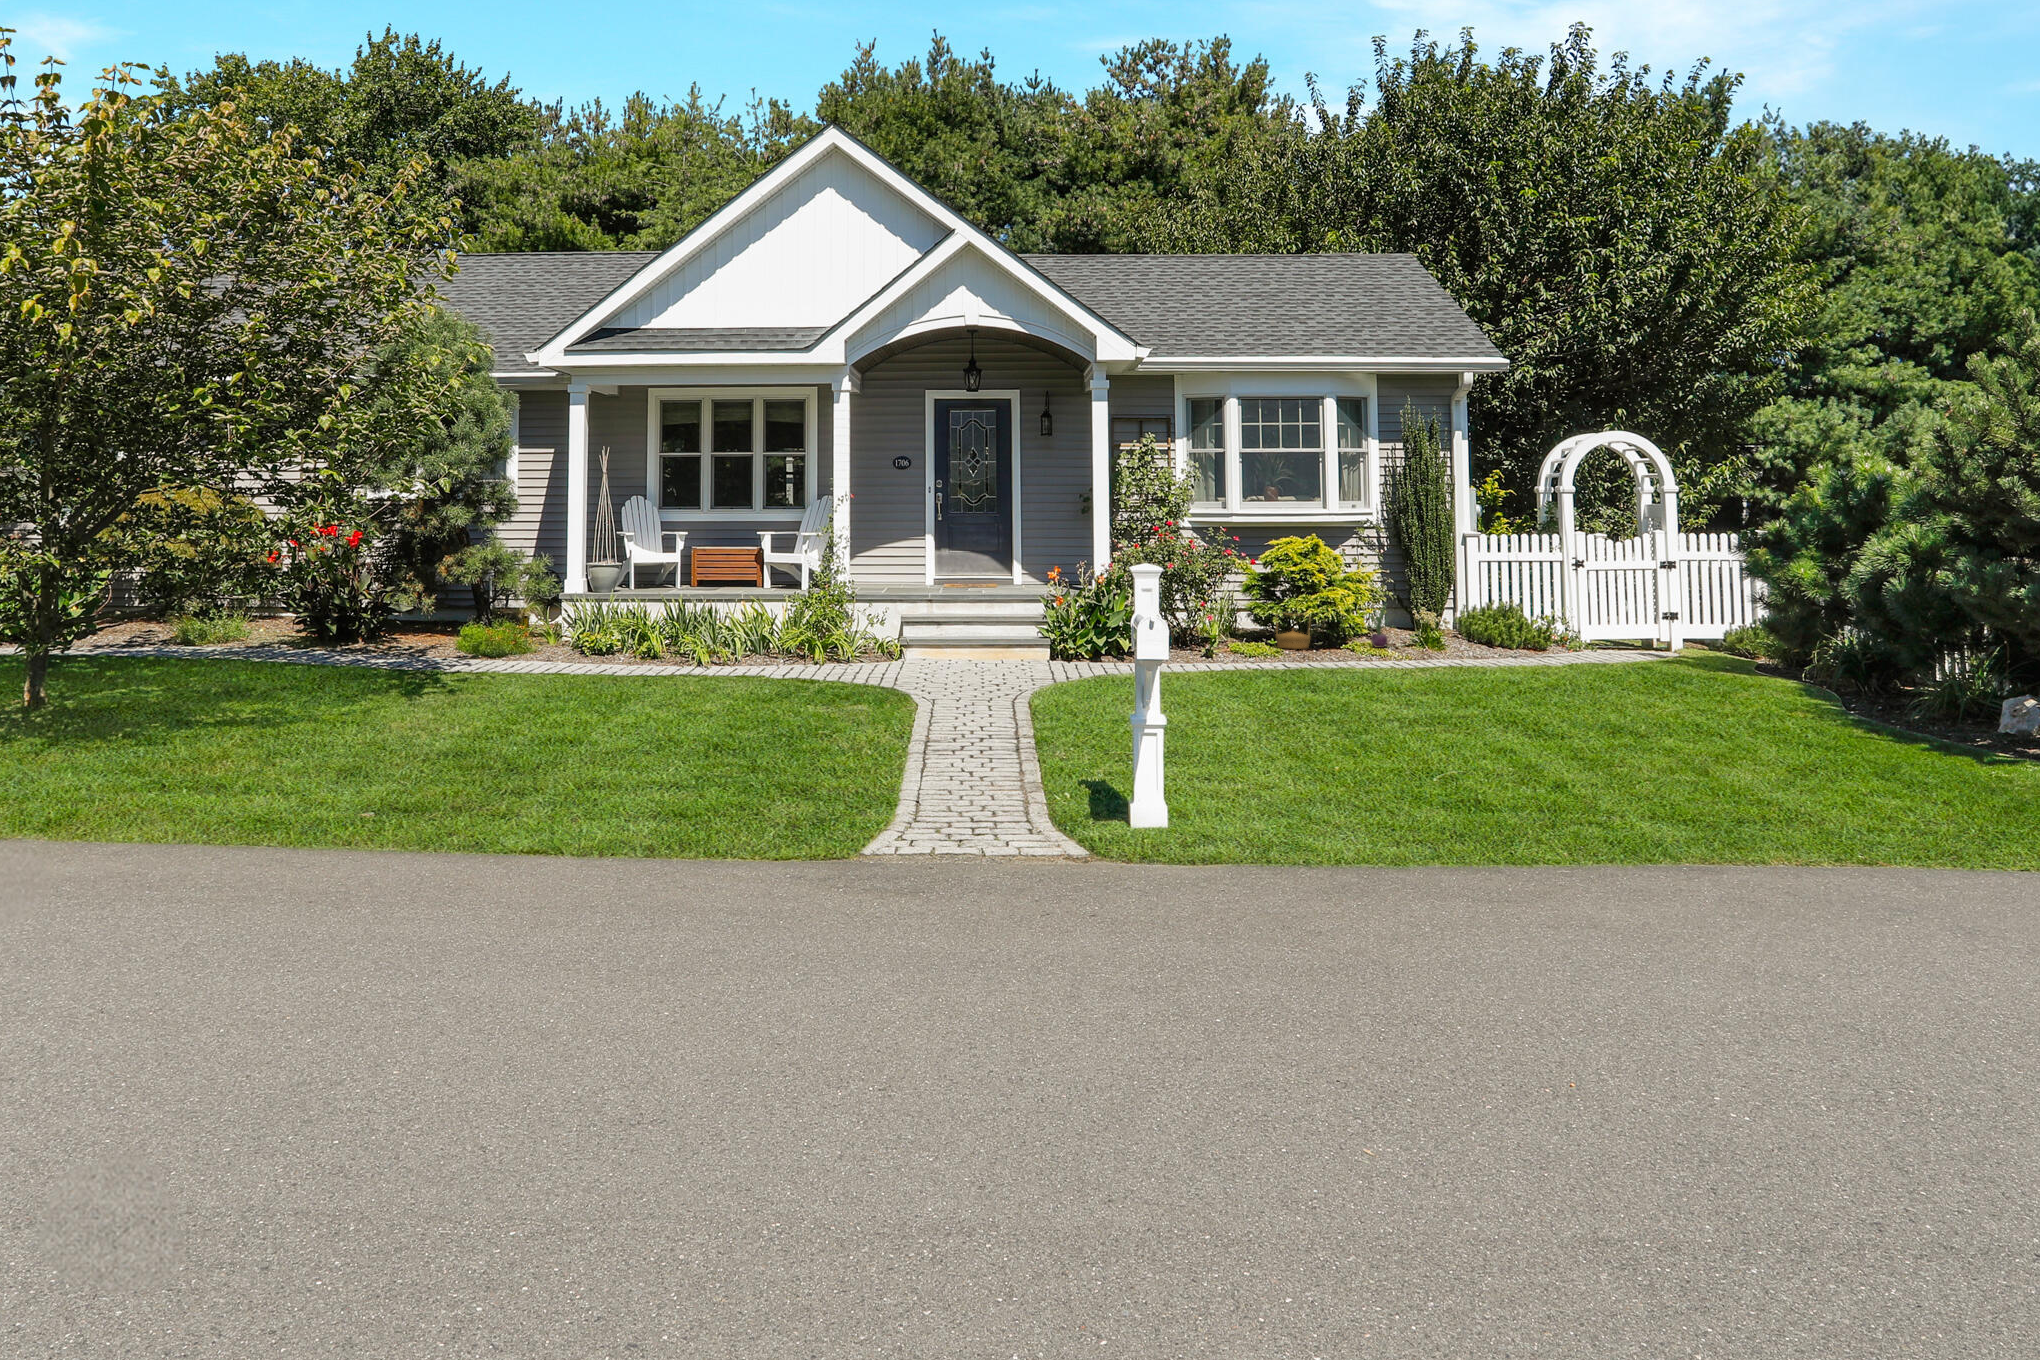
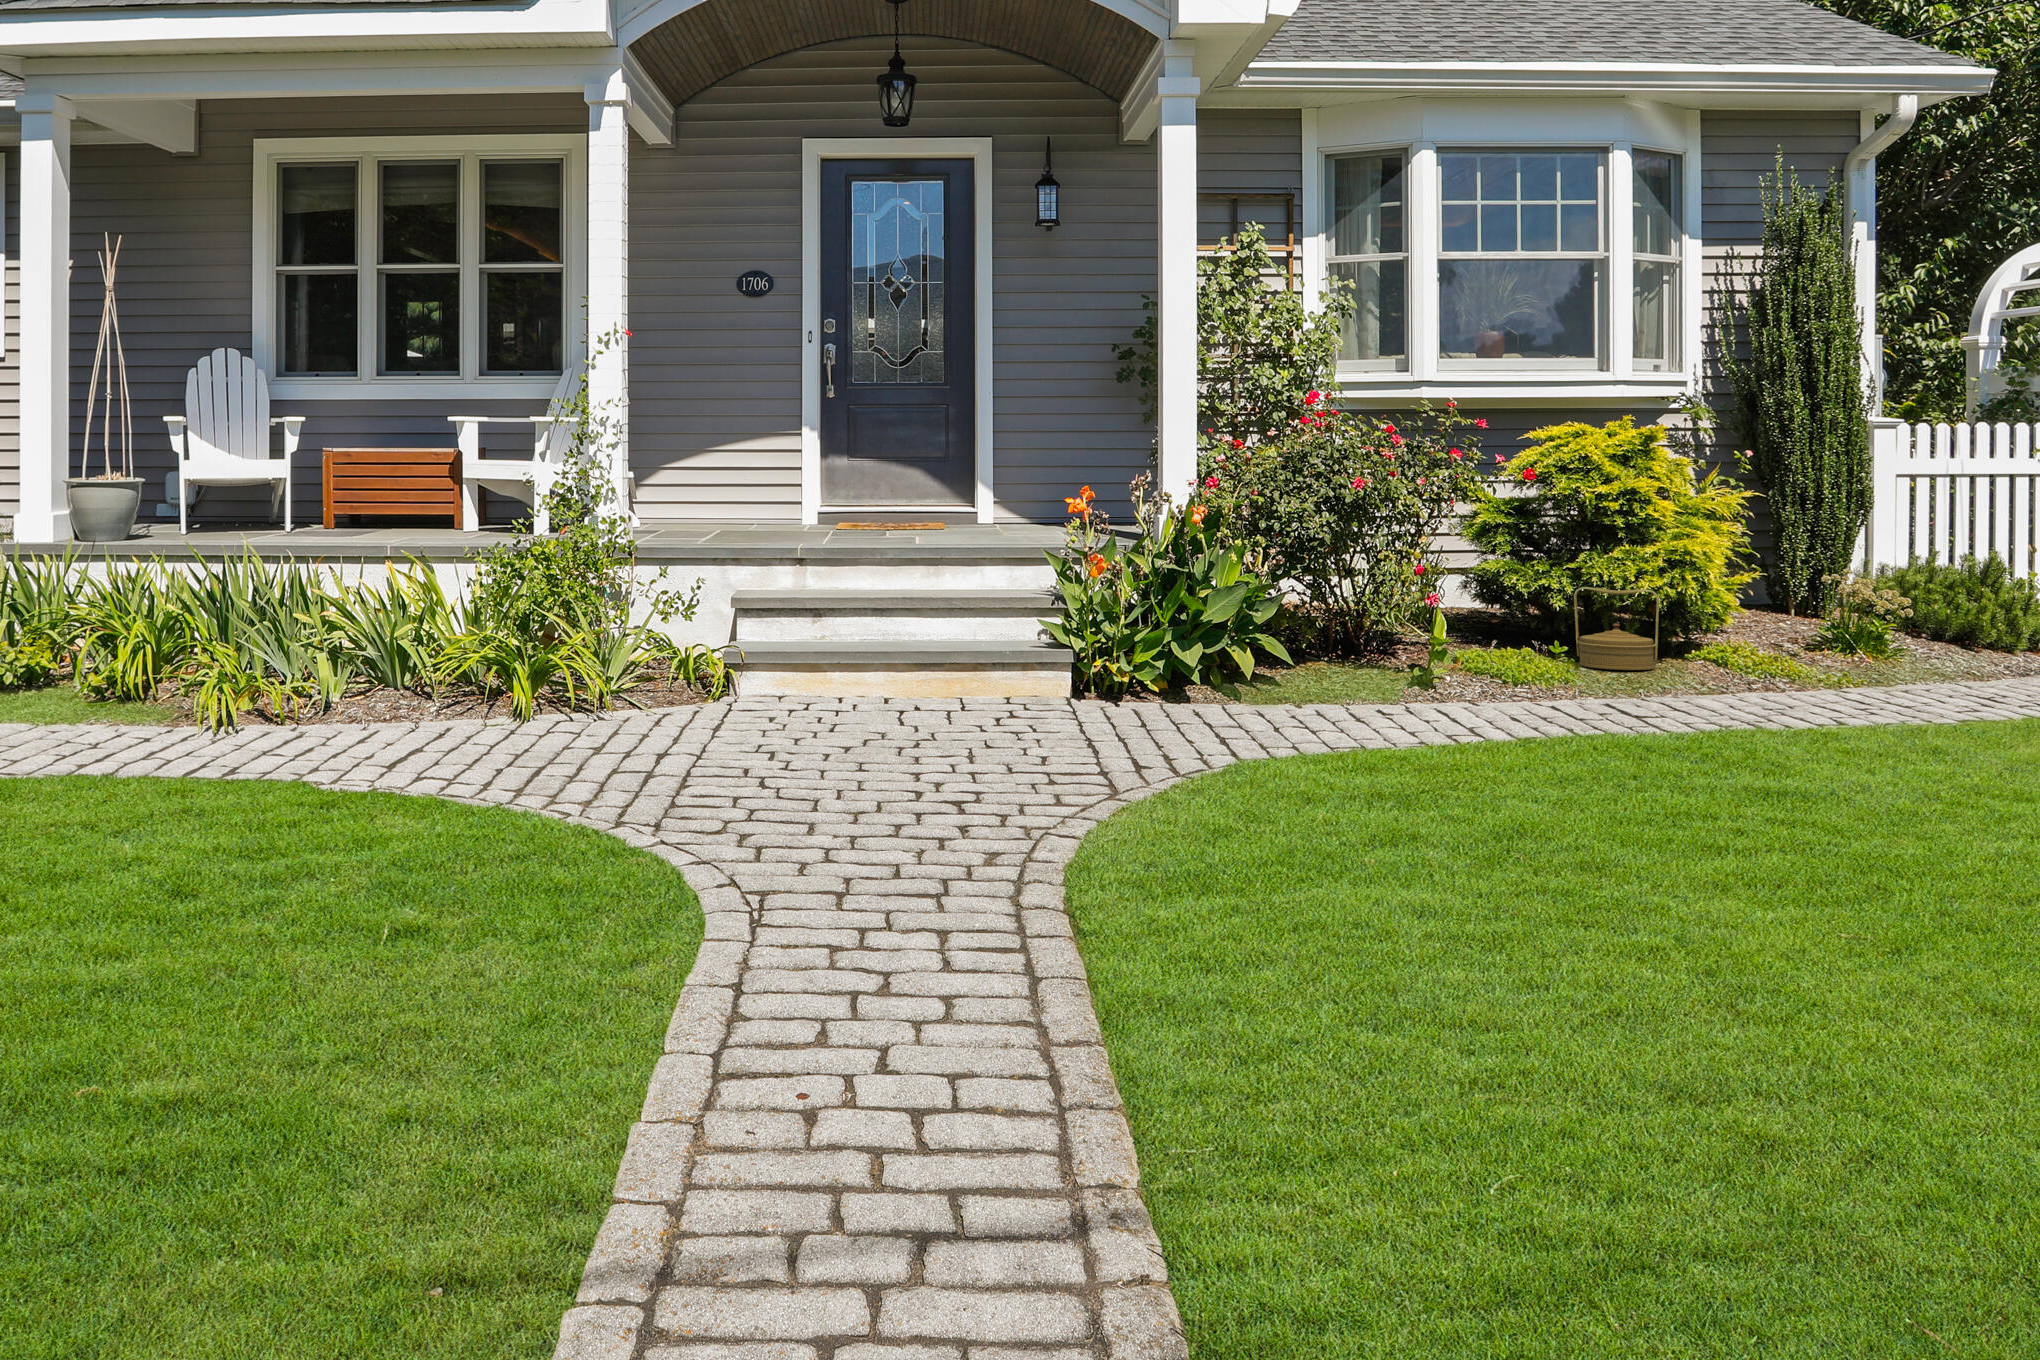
decorative plant: present [1369,607,1388,648] -> none [1739,565,1866,668]

